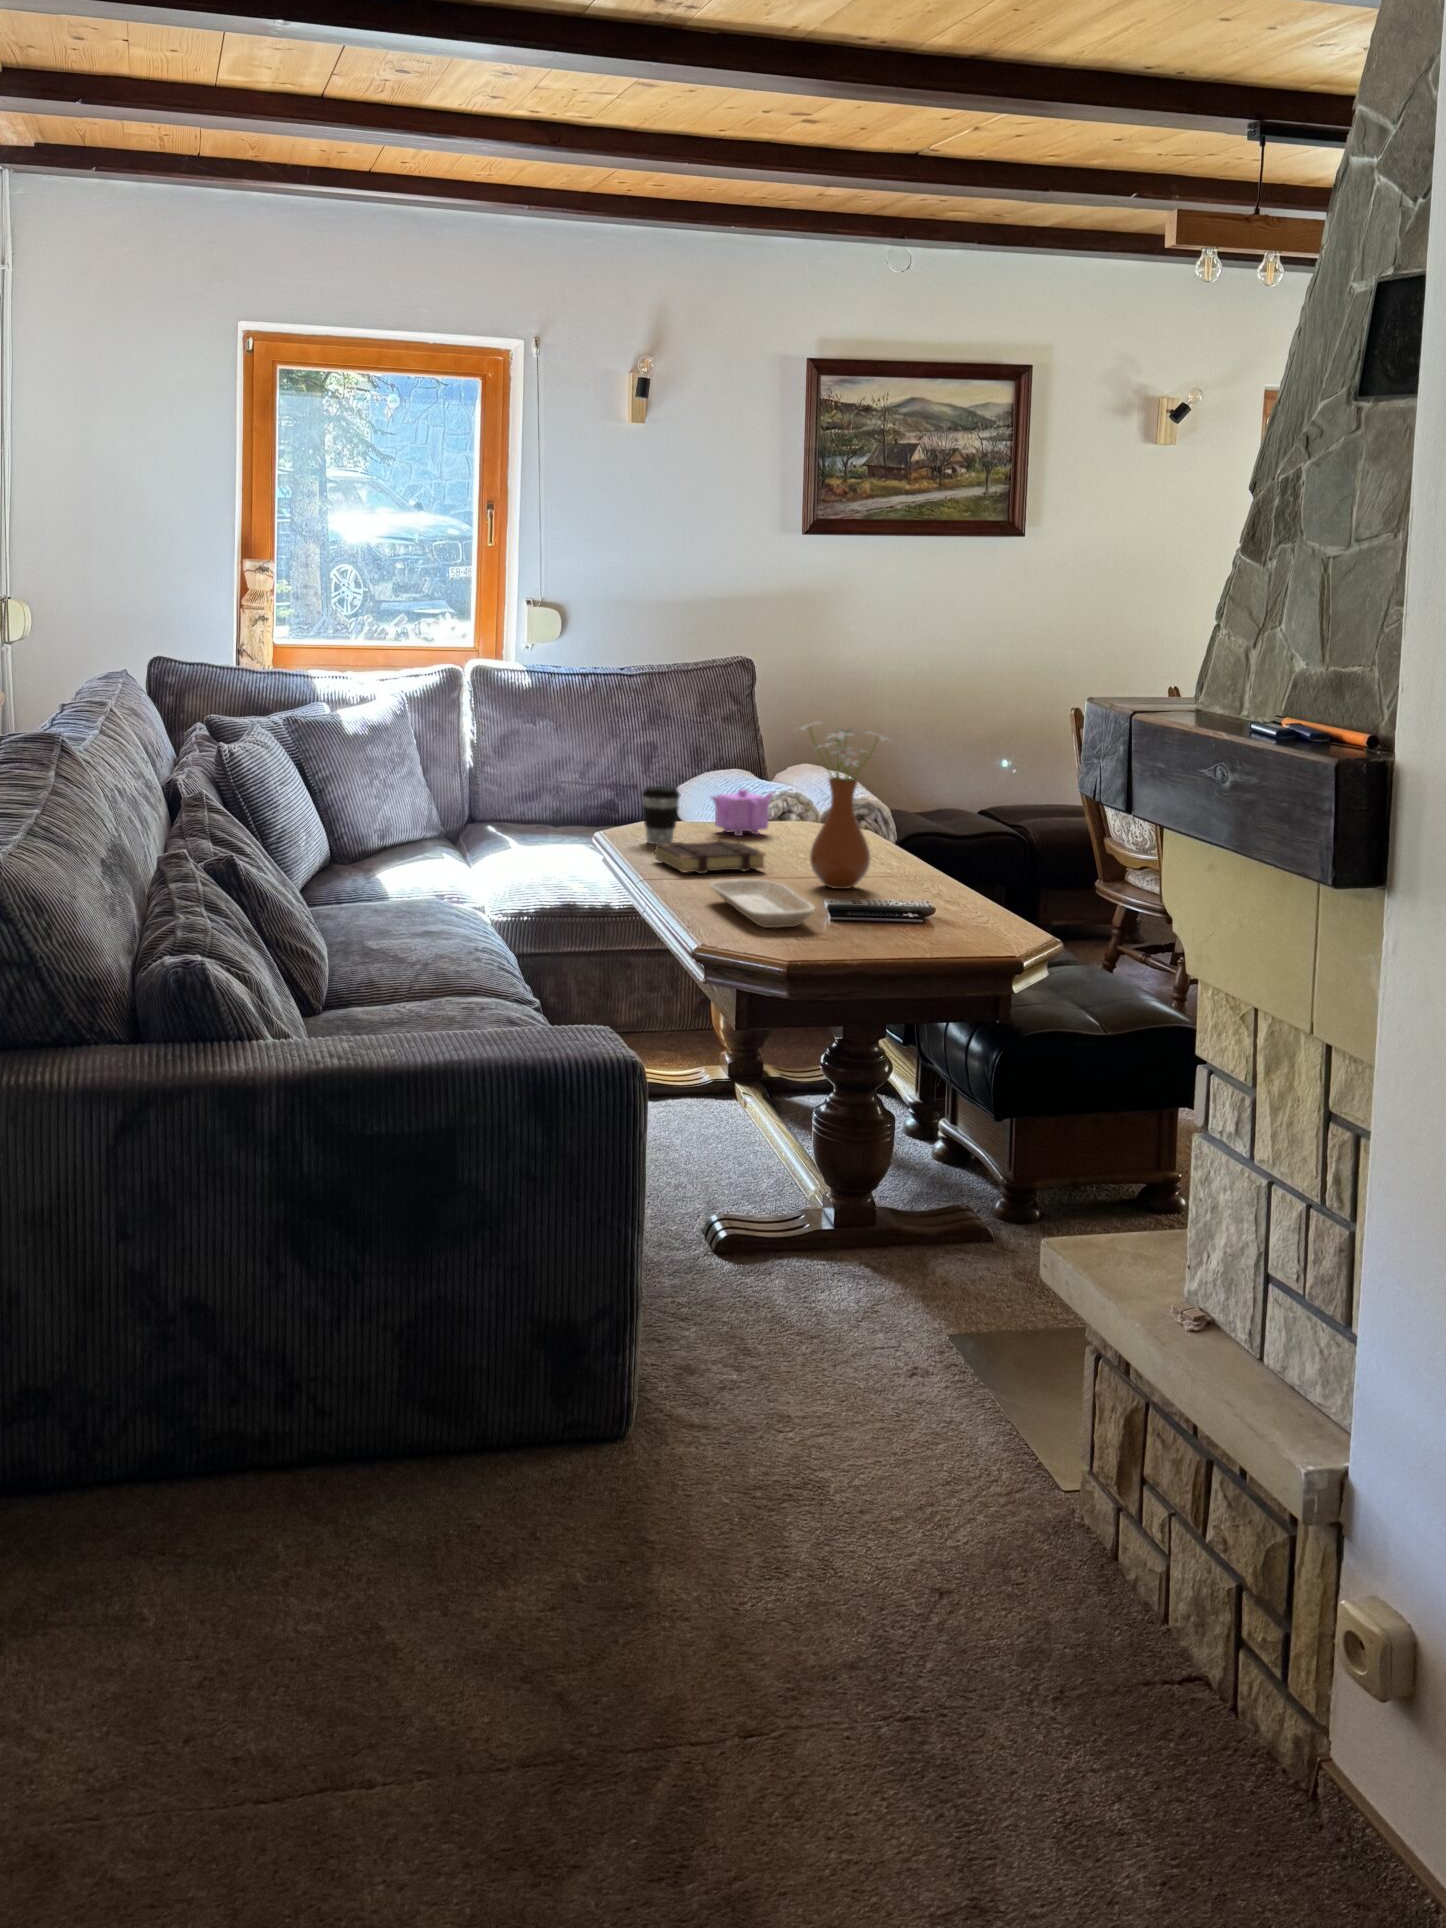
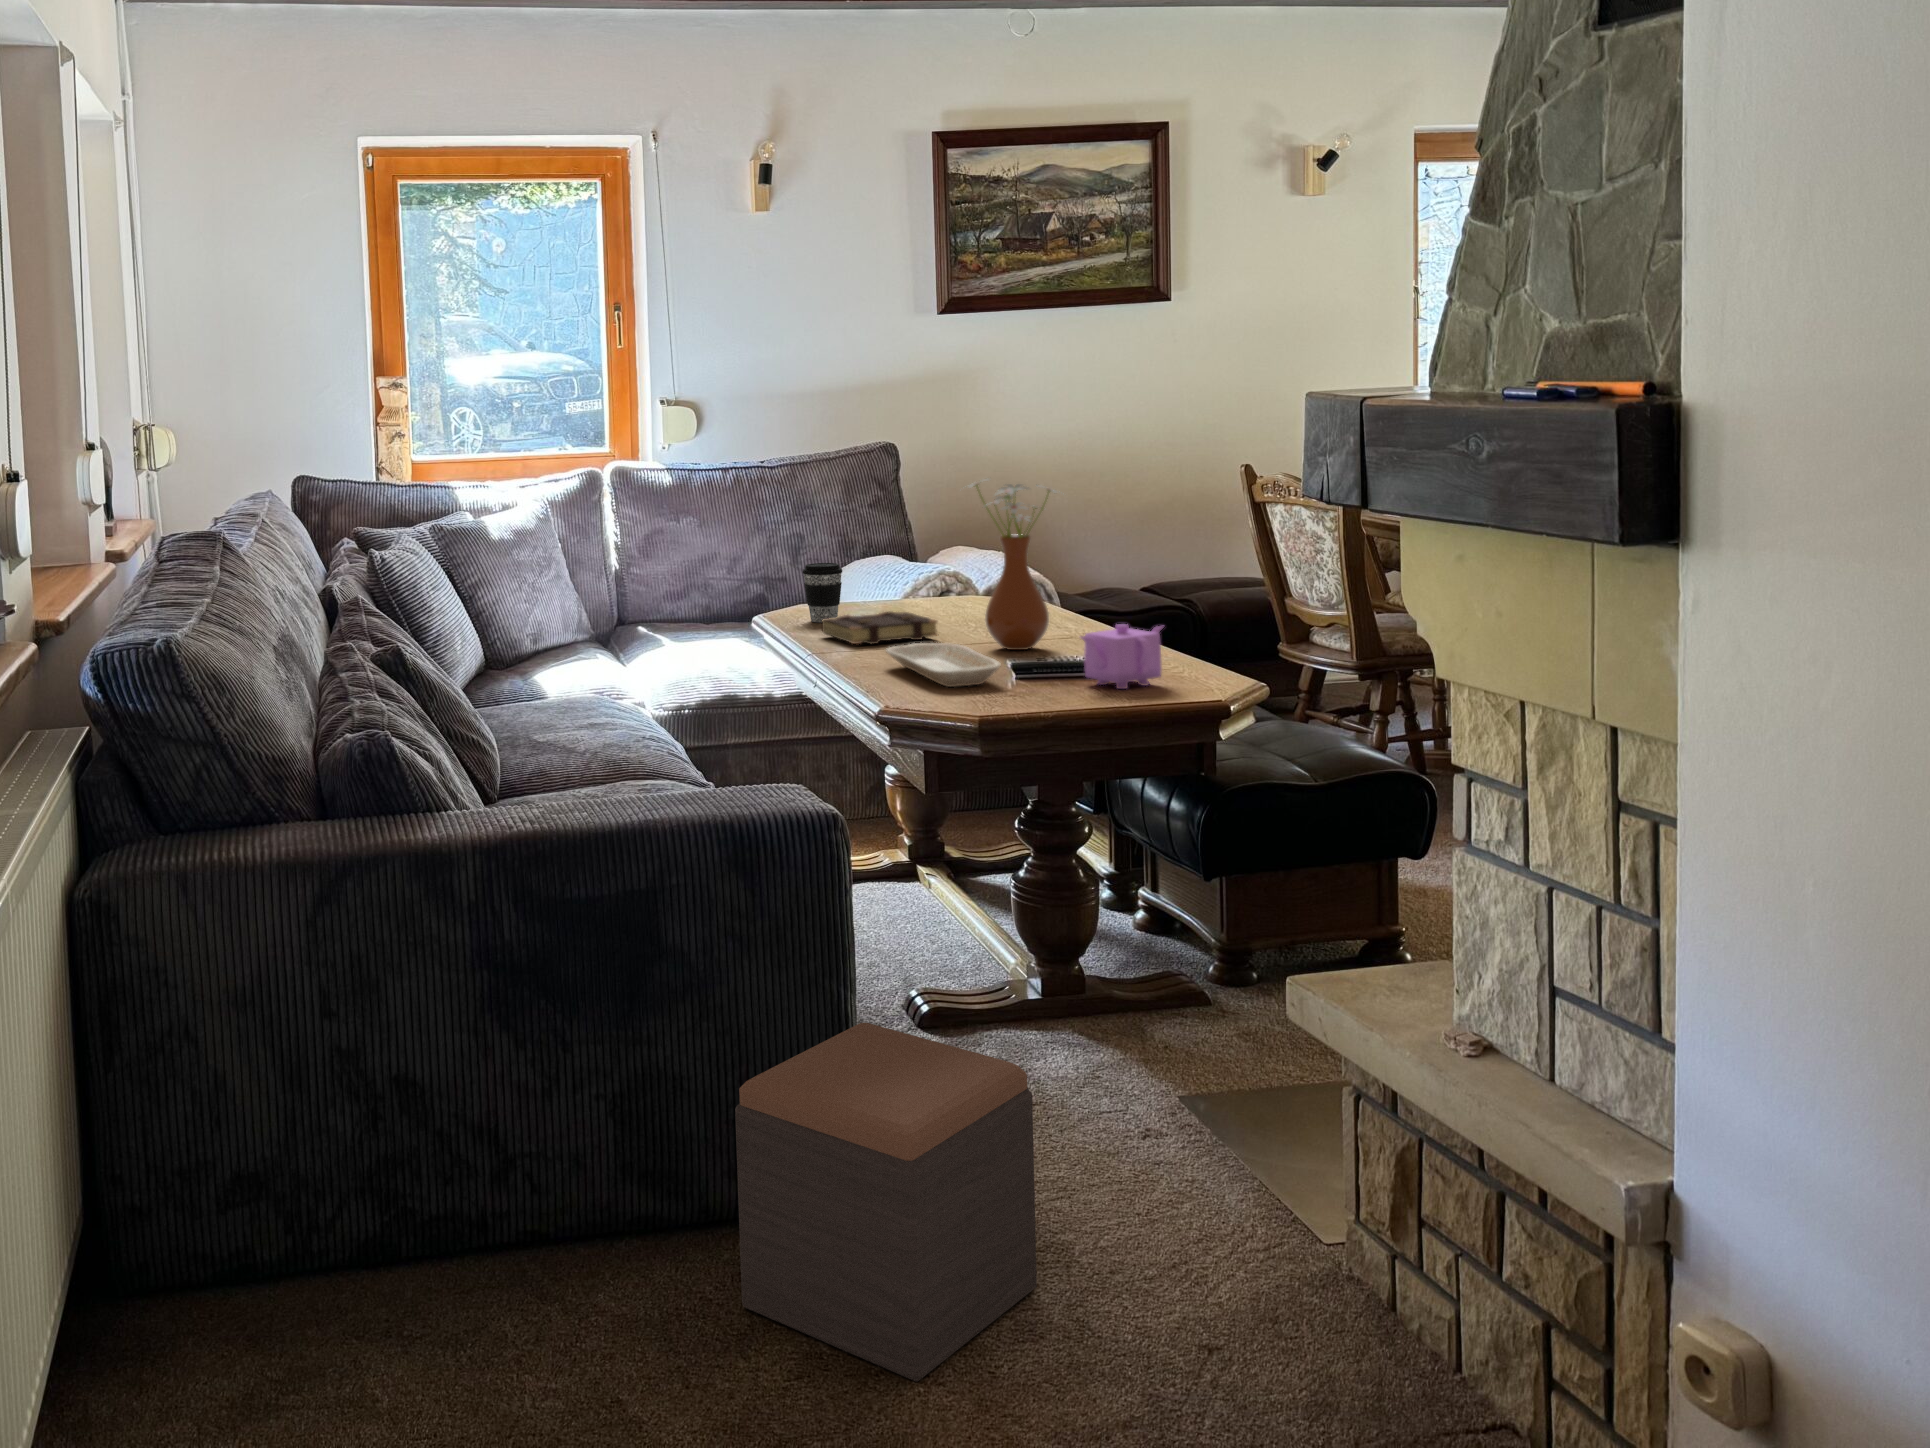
teapot: present [711,789,775,836] -> present [1081,624,1163,689]
footstool: none [508,1263,797,1617] -> present [735,1023,1037,1382]

